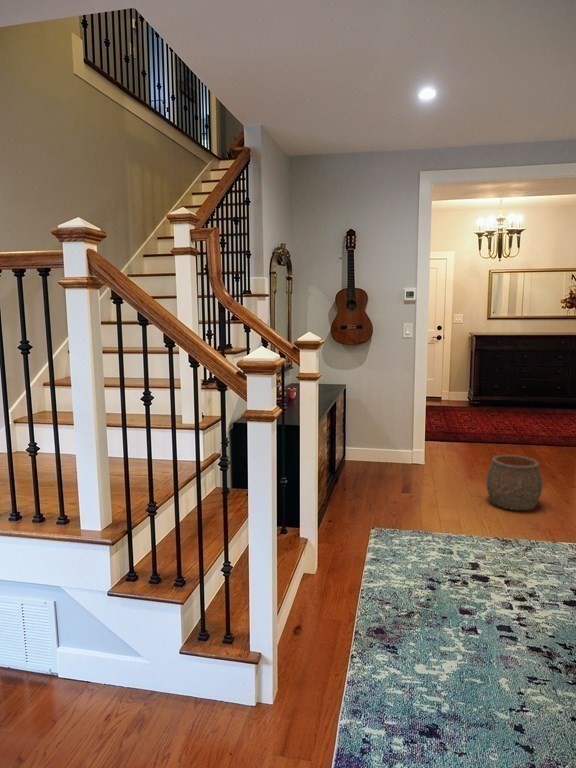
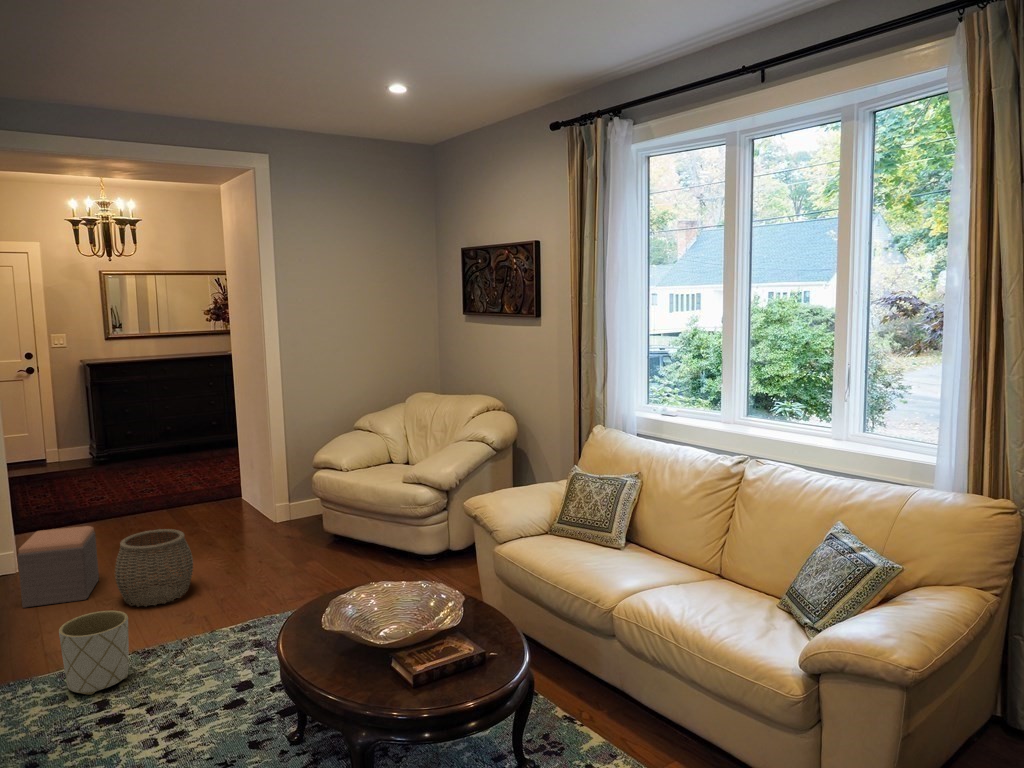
footstool: none [427,439,475,492] -> present [18,526,99,608]
planter: none [453,500,497,556] -> present [59,610,129,695]

